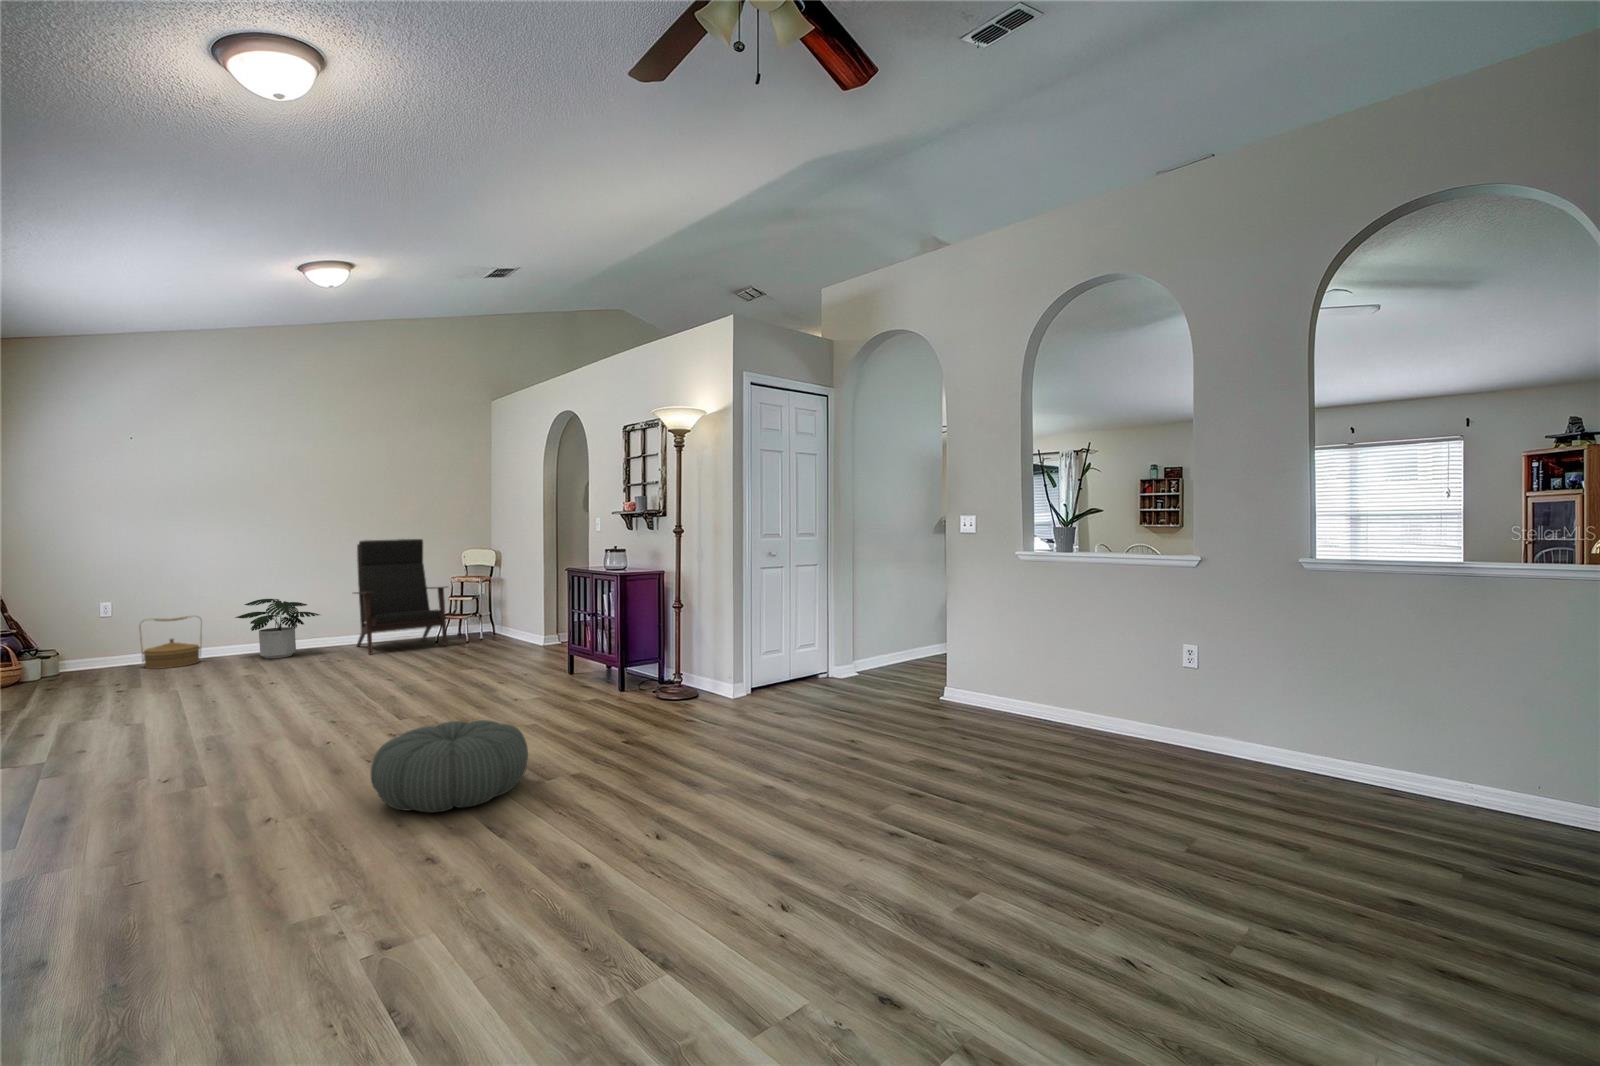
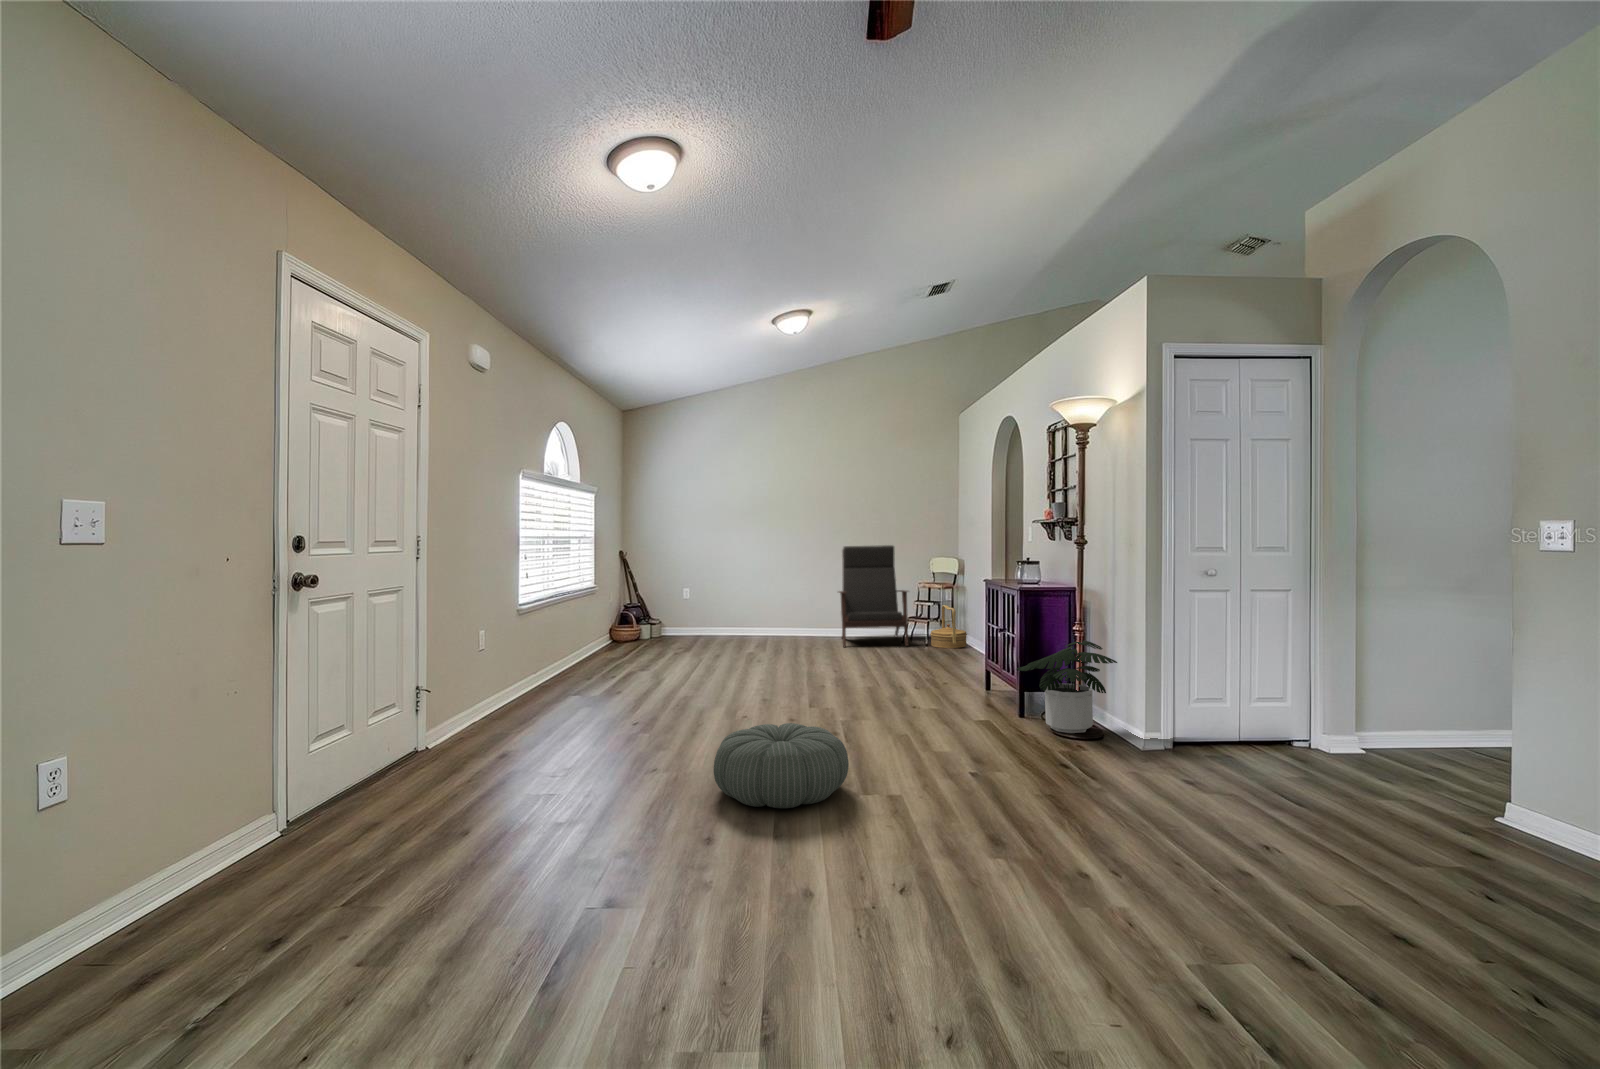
potted plant: present [235,599,320,659] -> present [1017,641,1117,733]
woven basket: present [139,616,201,669] -> present [930,605,967,648]

